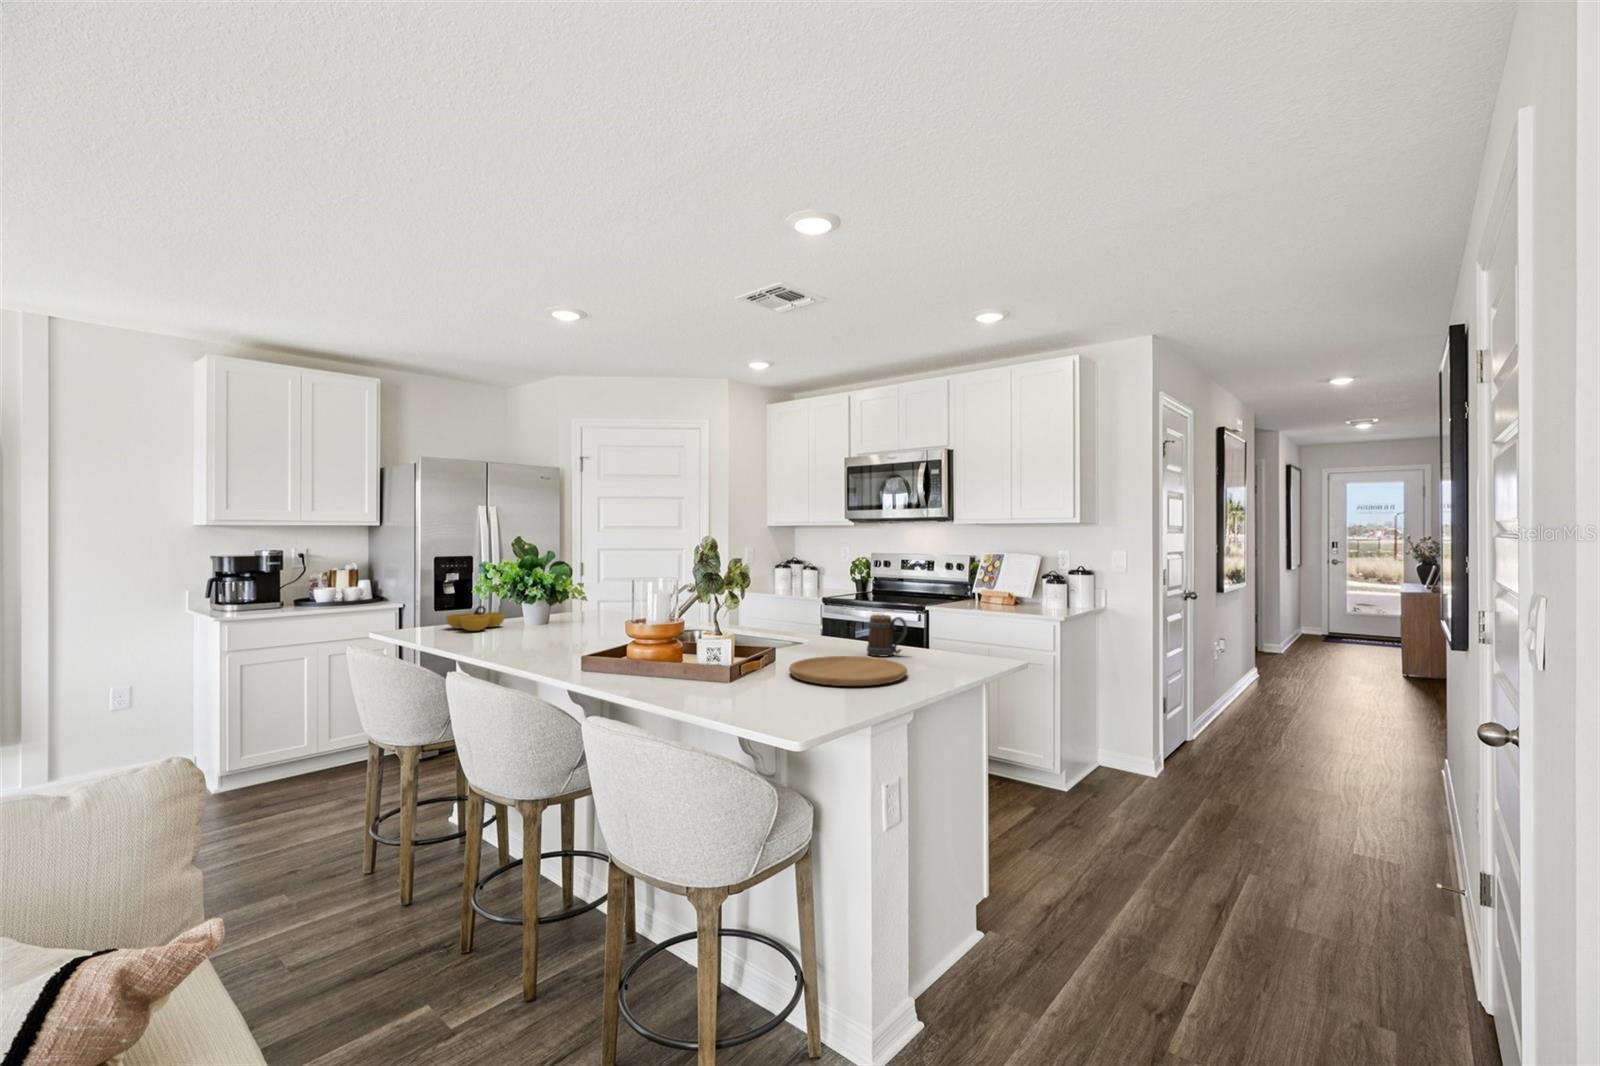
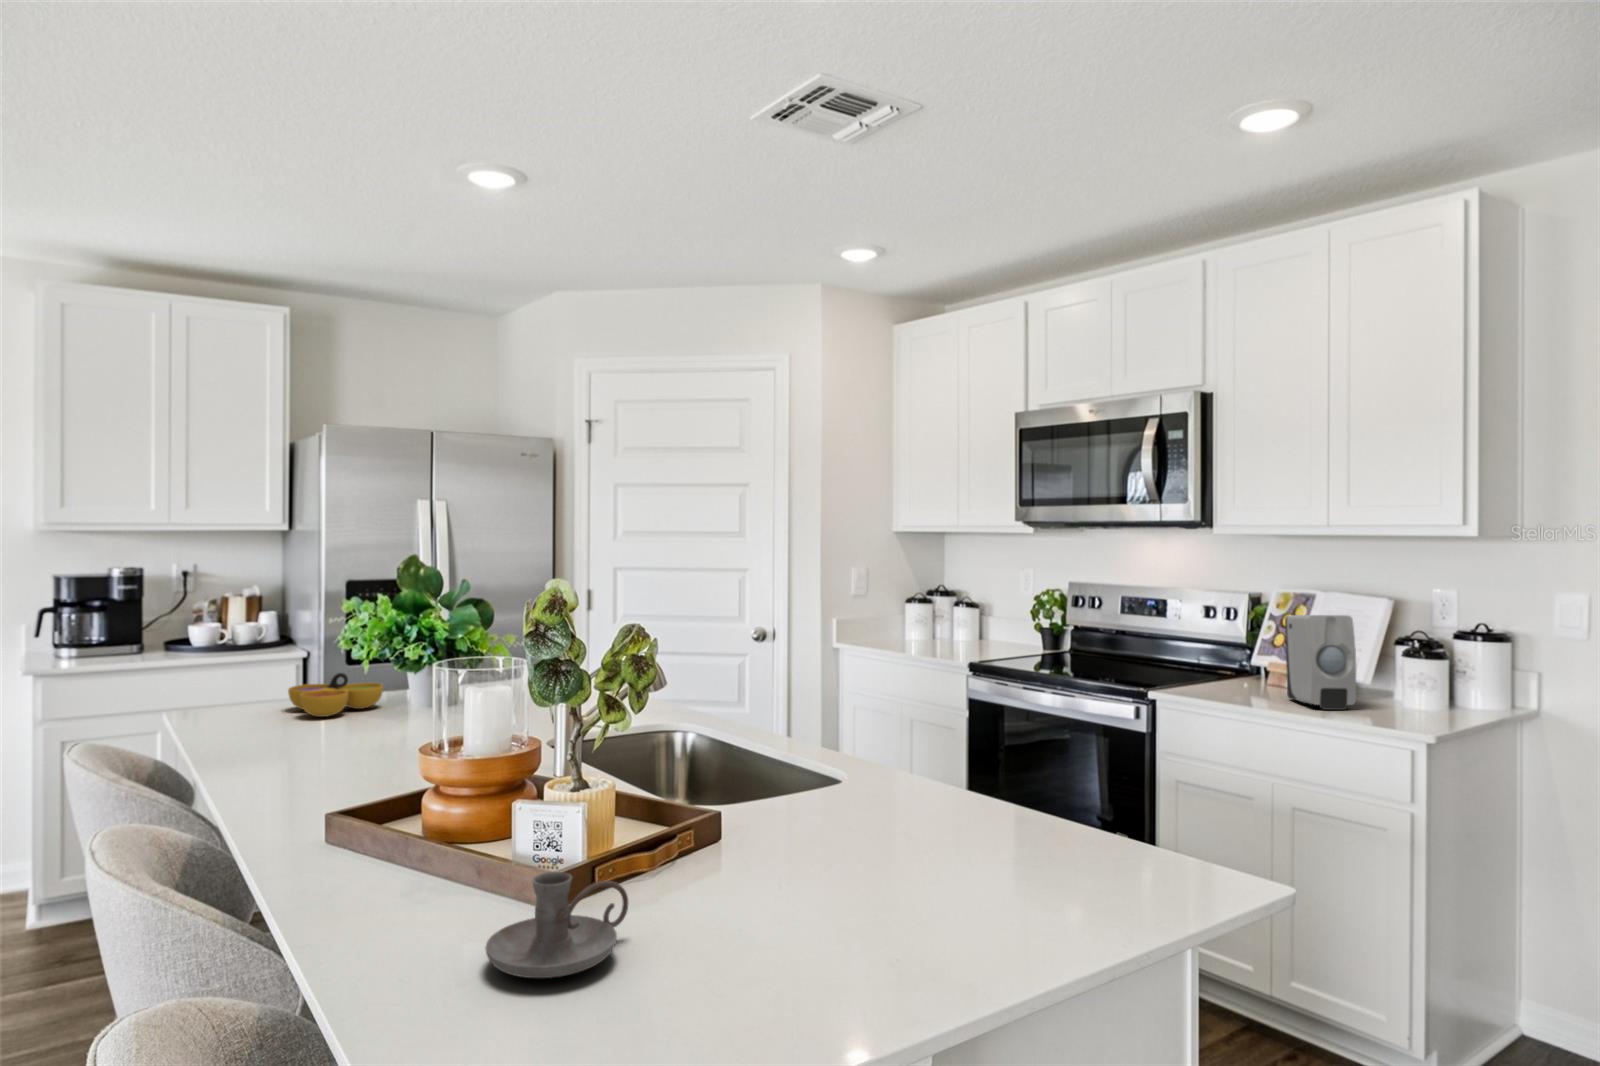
soap dispenser: none [992,563,1027,610] -> present [1285,615,1356,710]
mug: present [867,615,907,656] -> none [935,741,1018,833]
cutting board: present [789,656,907,686] -> none [718,833,973,935]
candle holder: none [717,660,775,702] -> present [486,872,628,978]

